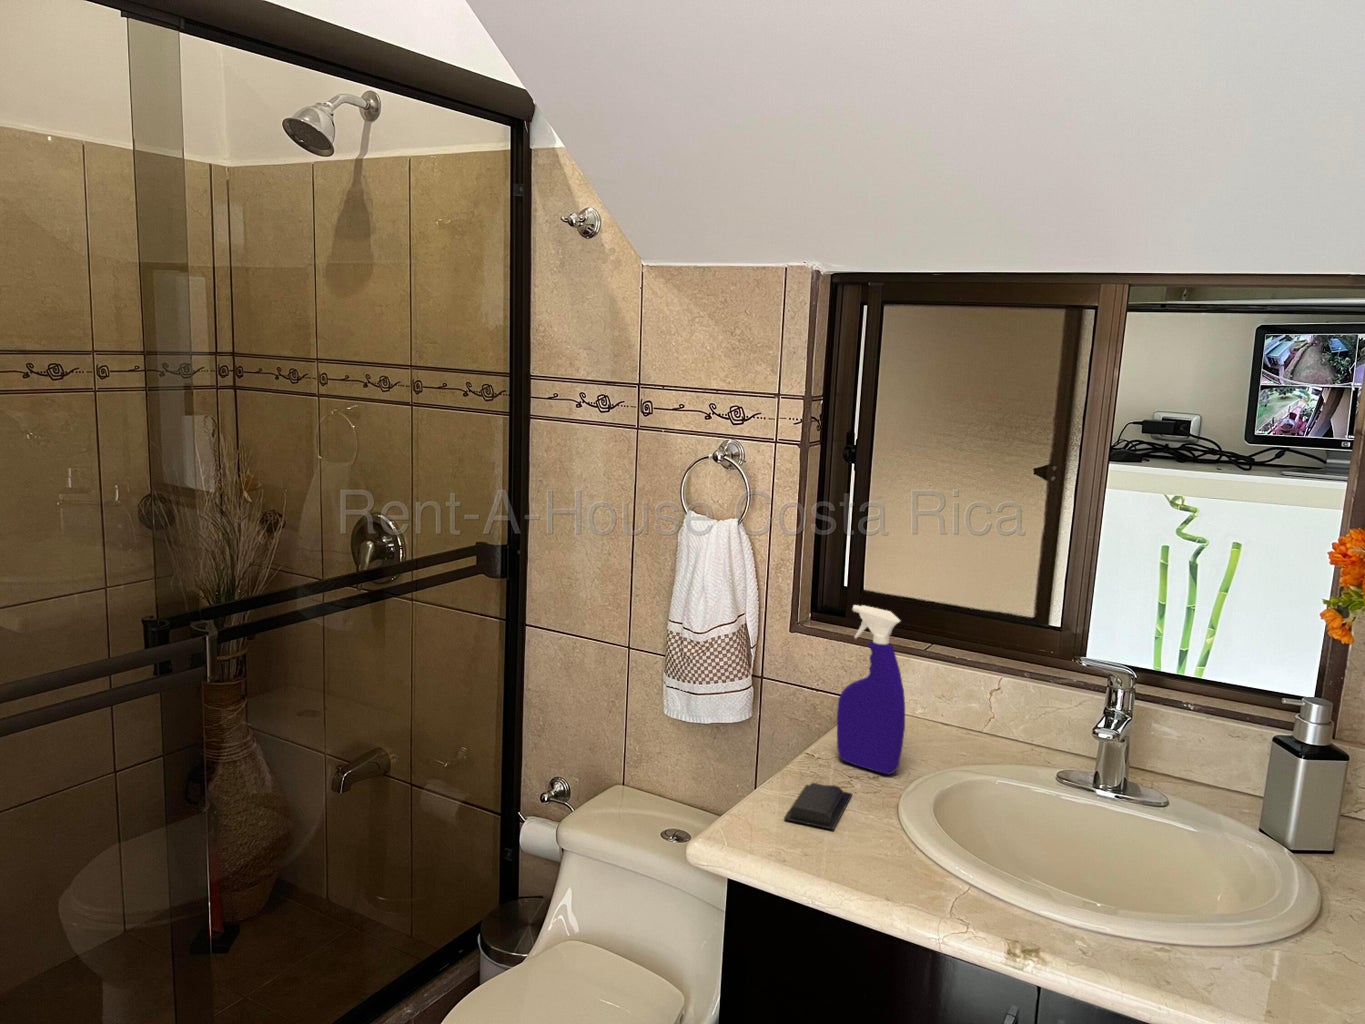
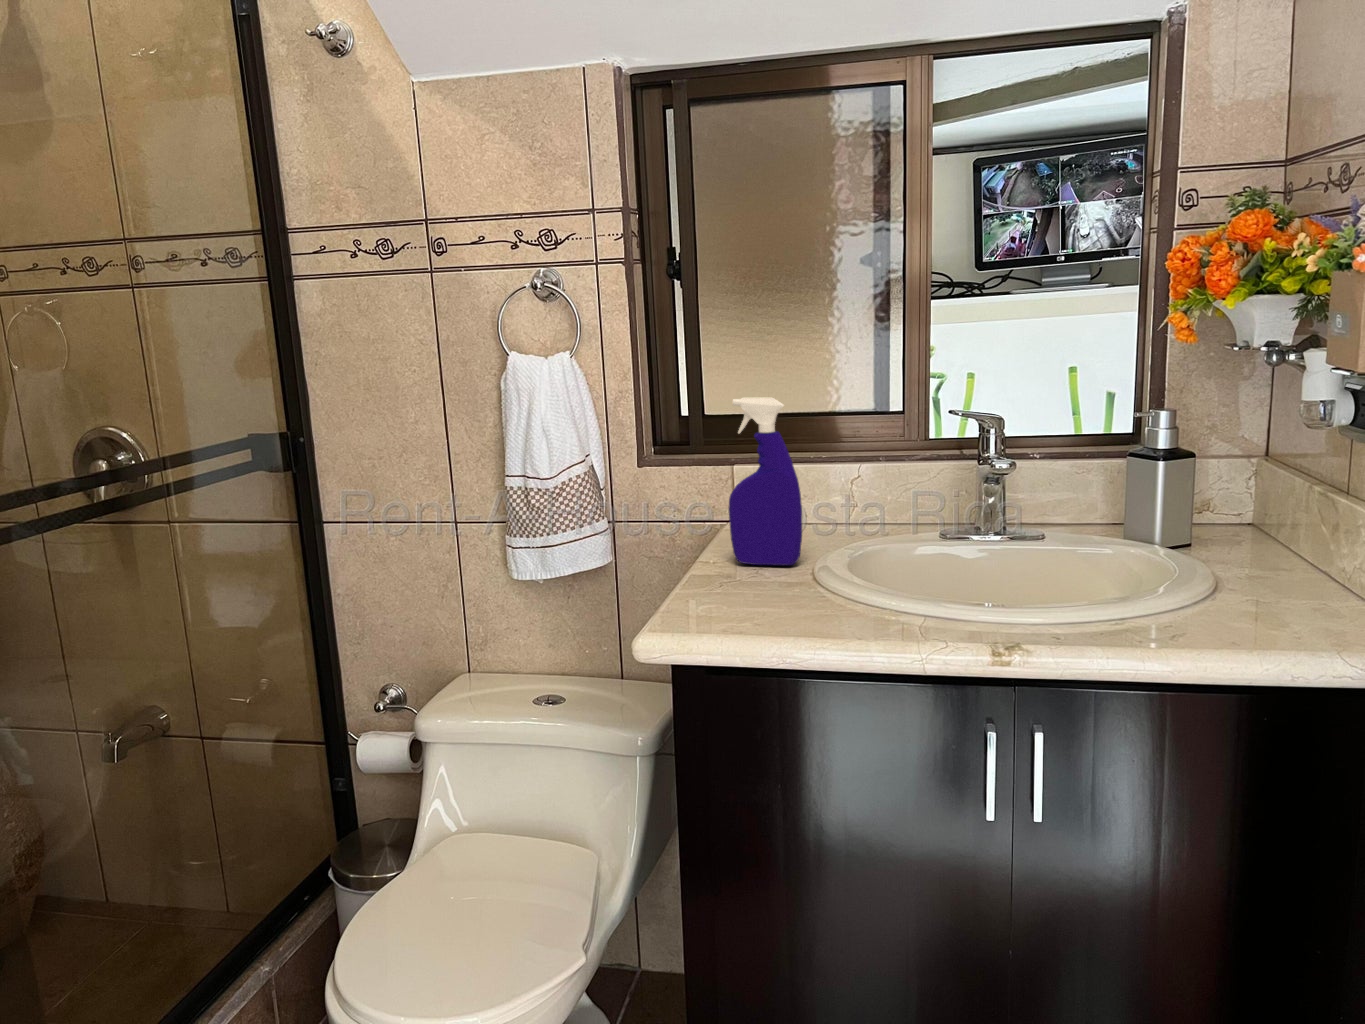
soap bar: present [784,783,852,830] -> none [722,577,777,612]

